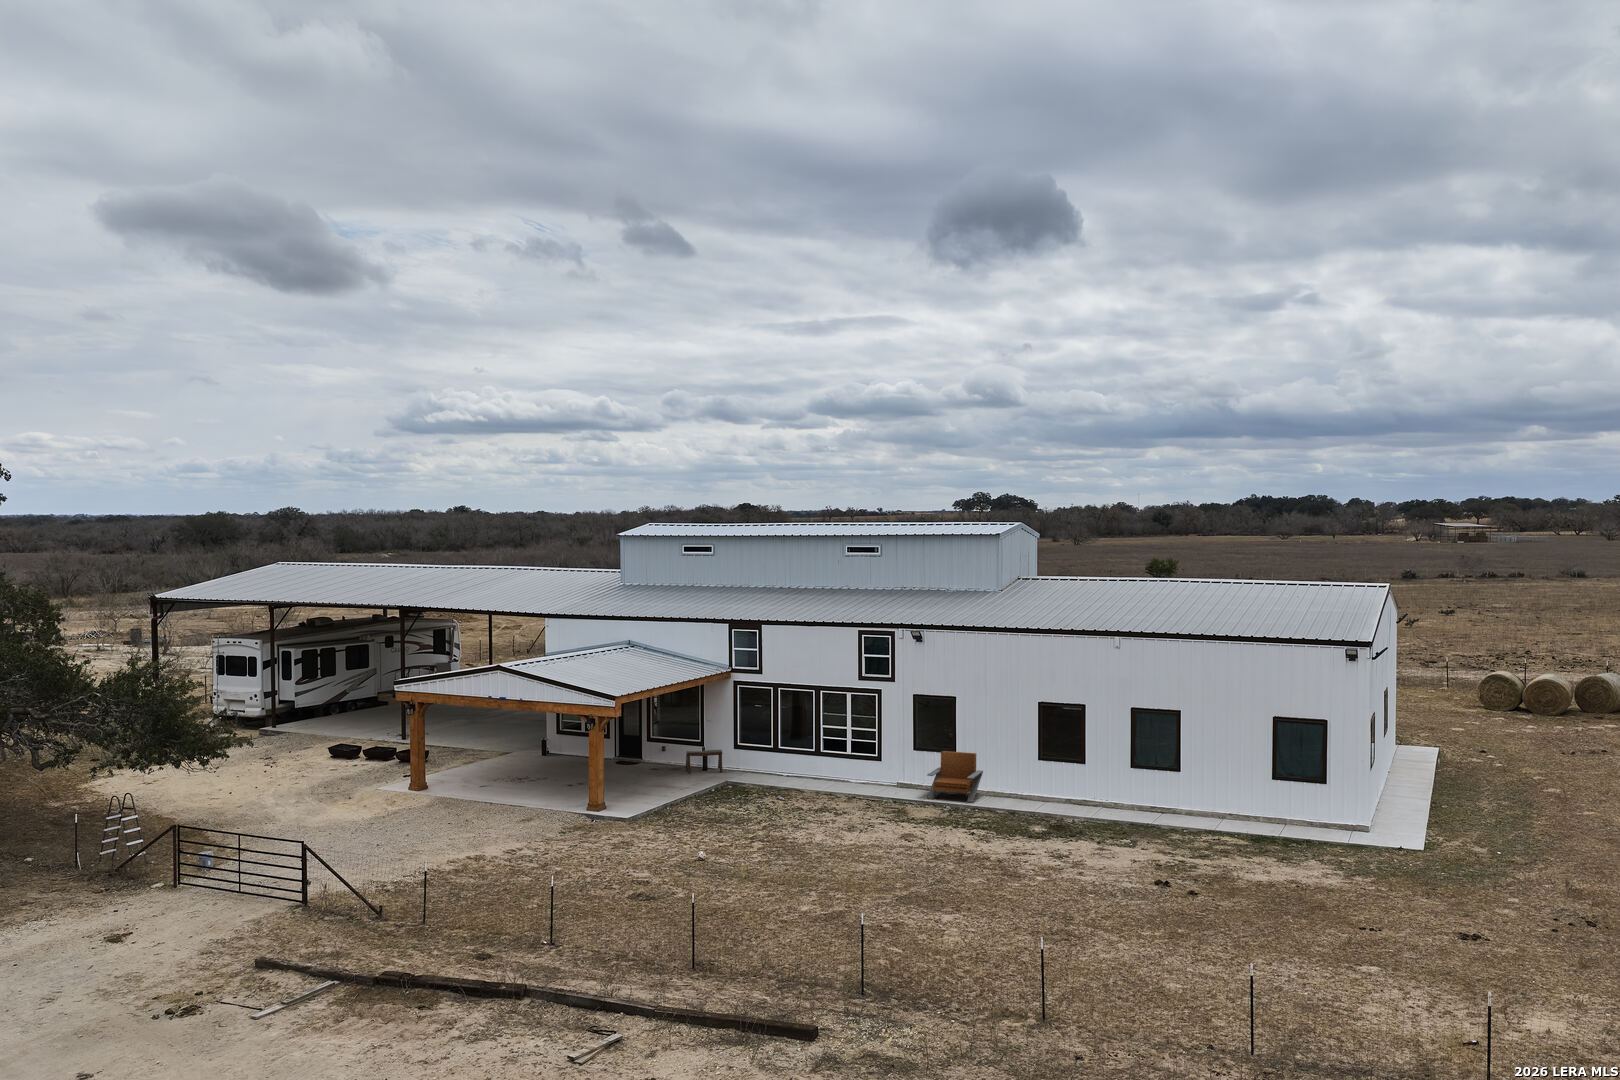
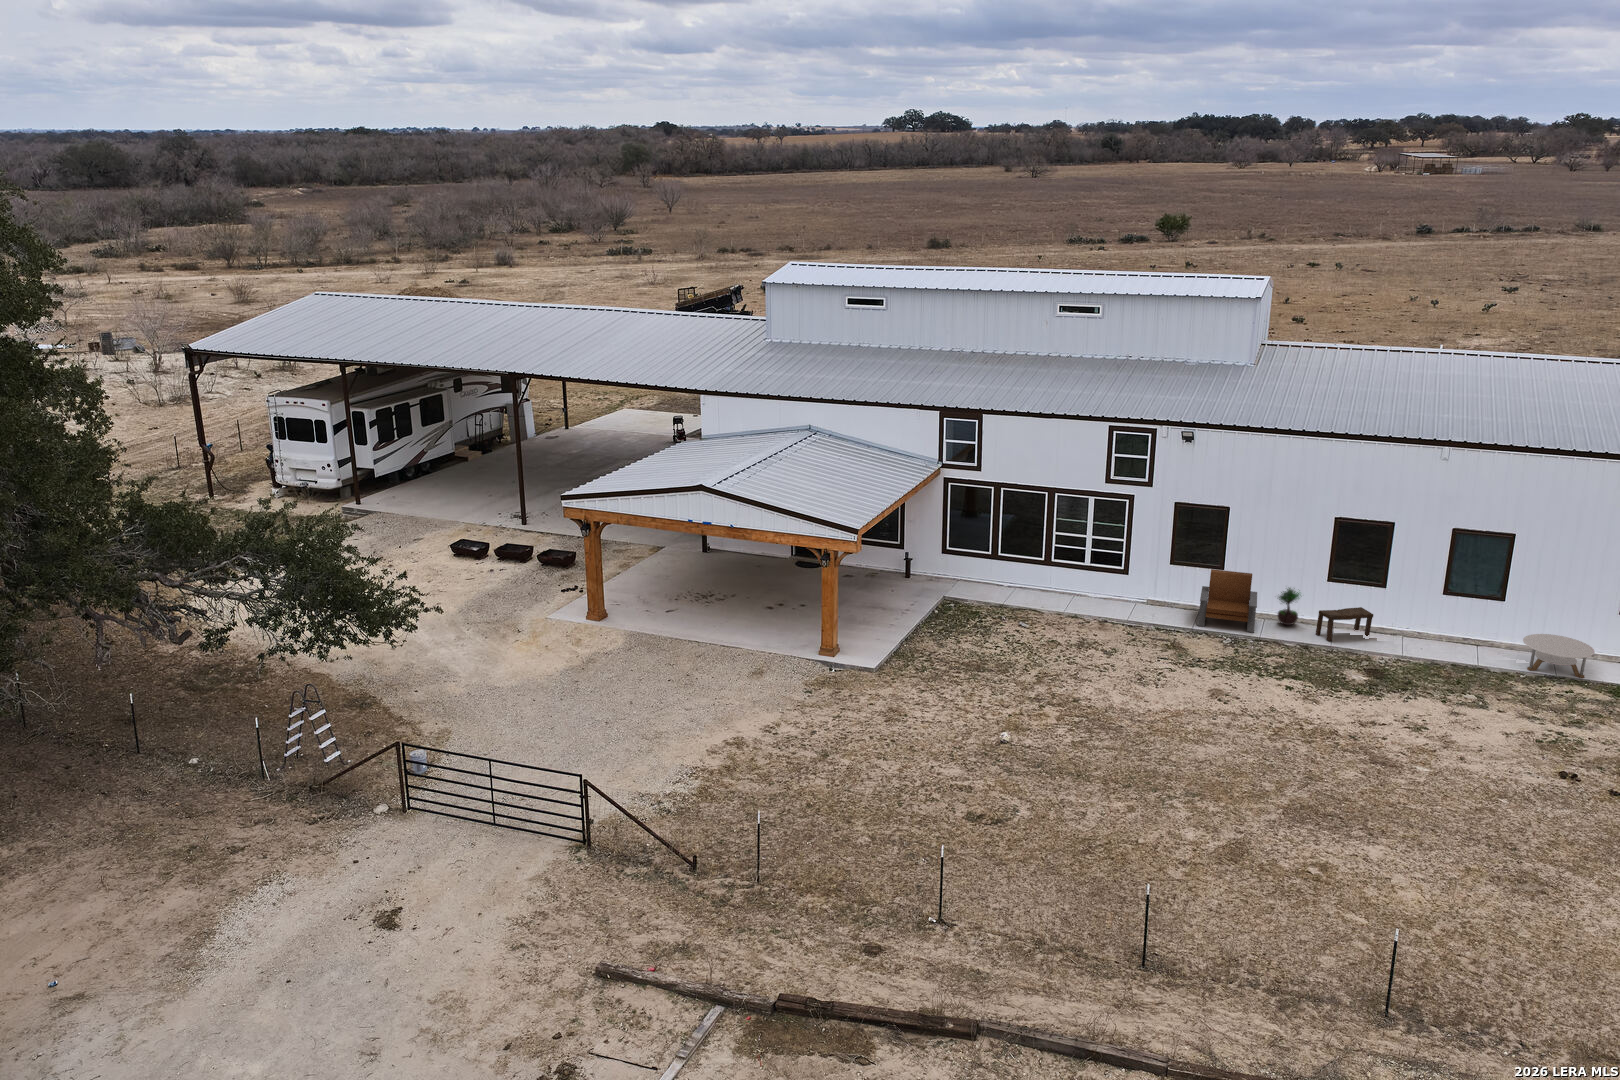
bench: present [686,750,722,773] -> present [1316,607,1373,641]
potted tree: none [993,760,1015,799] -> present [1277,588,1299,625]
round table: none [1189,796,1247,829] -> present [1523,634,1595,678]

